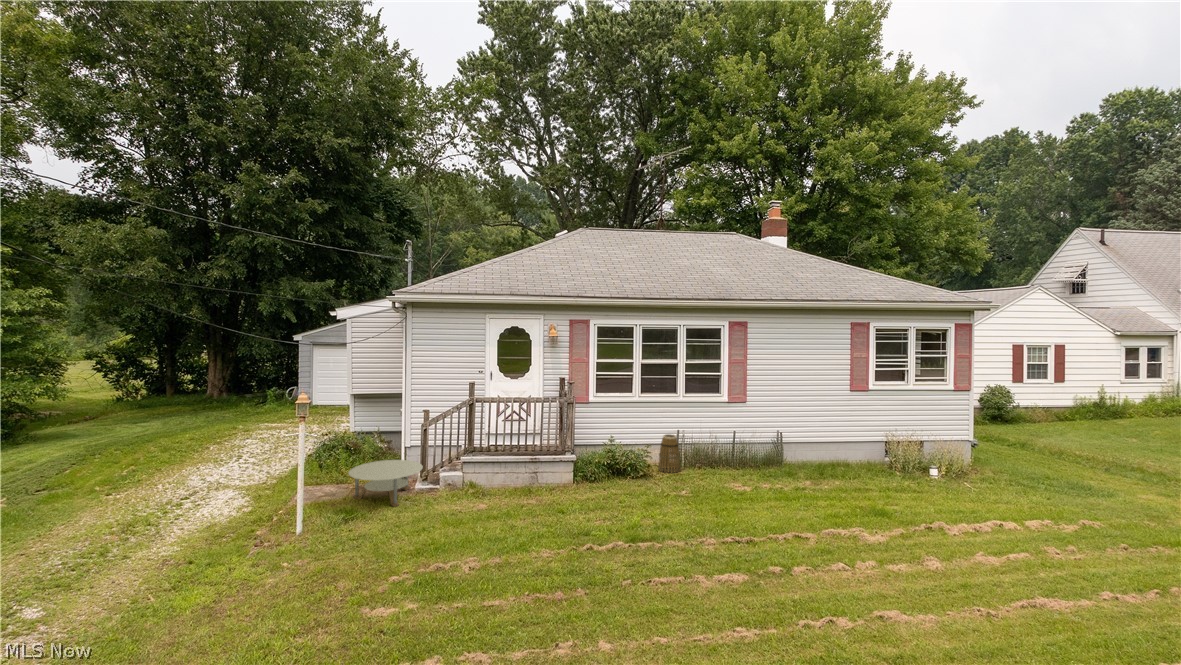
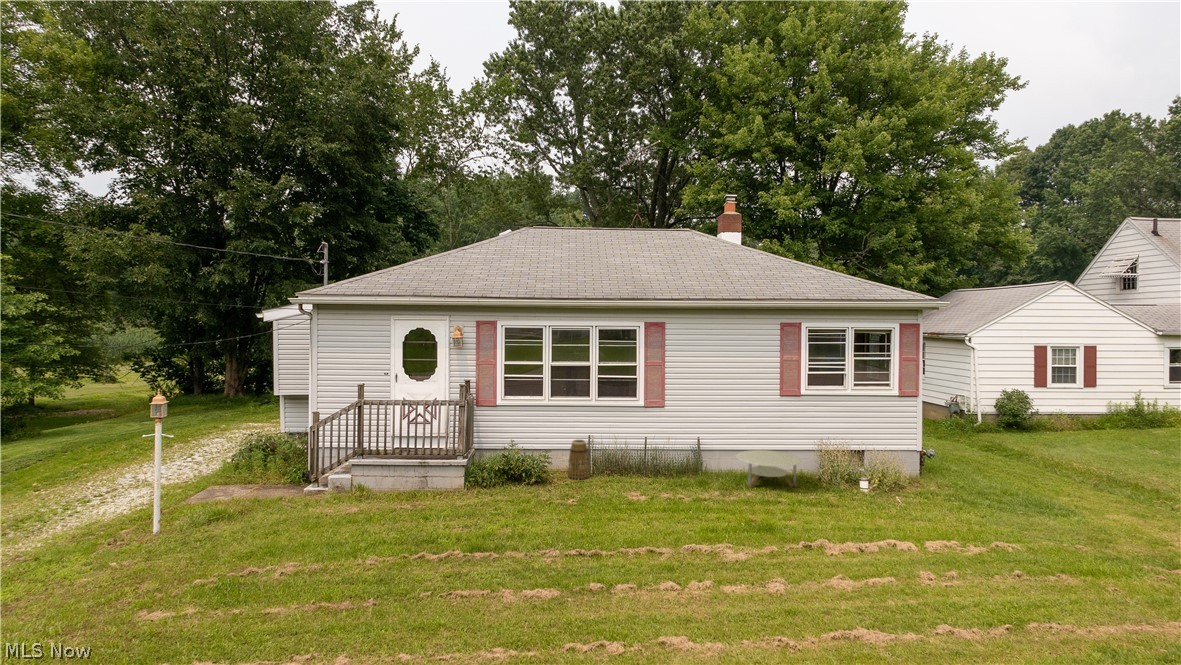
round table: present [349,460,423,507] -> present [736,450,801,488]

